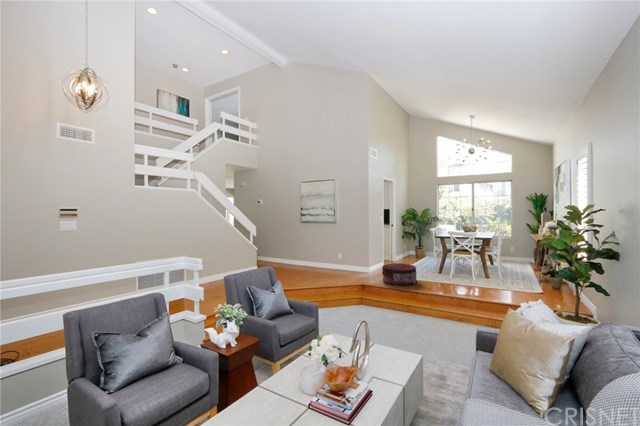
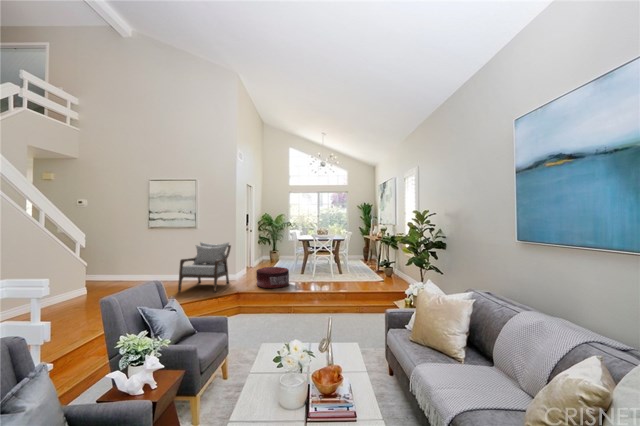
armchair: none [314,235,363,282] -> present [178,242,231,292]

